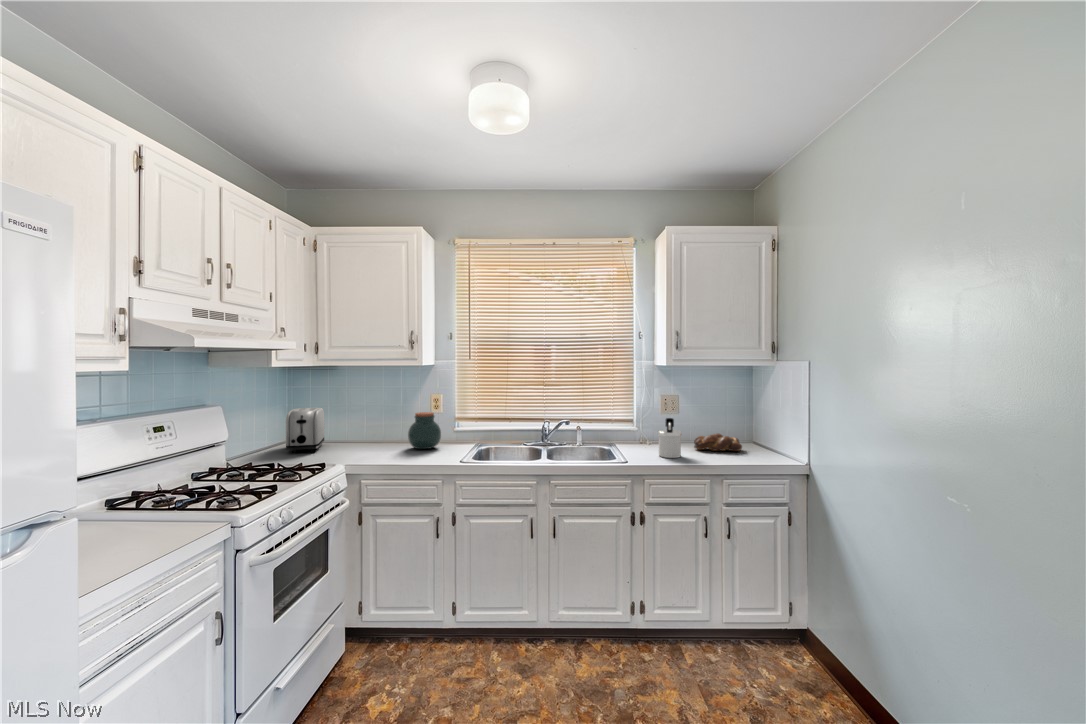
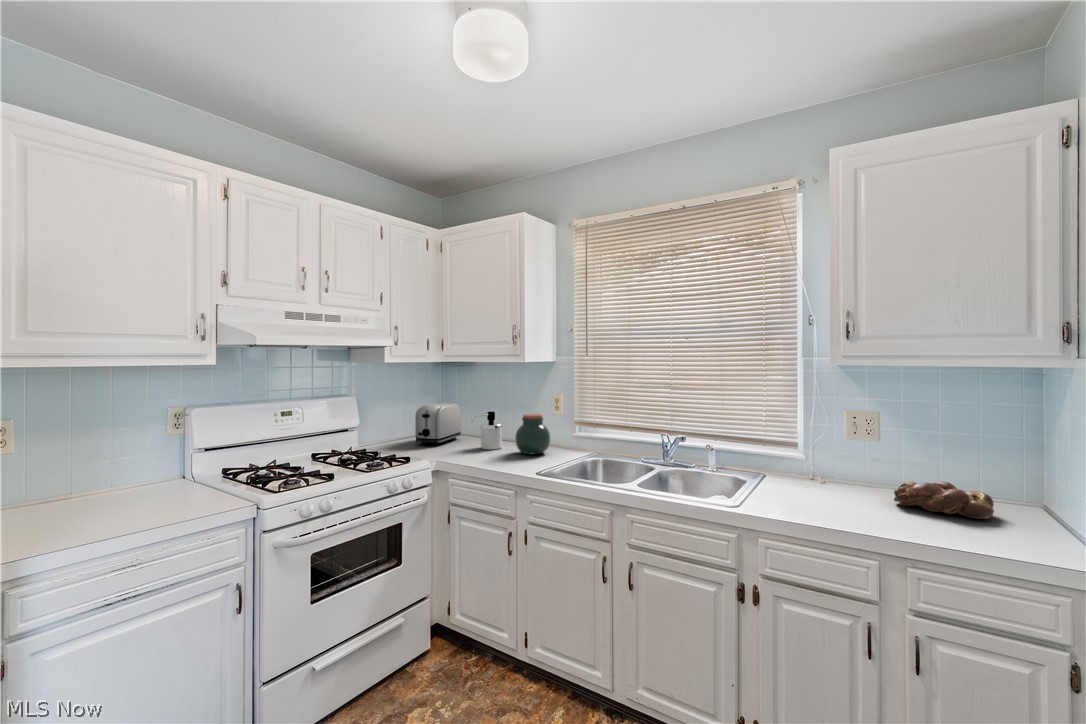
soap dispenser: present [658,418,682,458] -> present [471,411,502,450]

